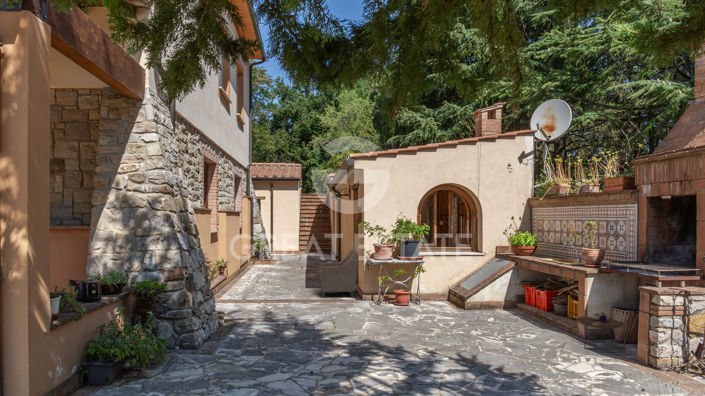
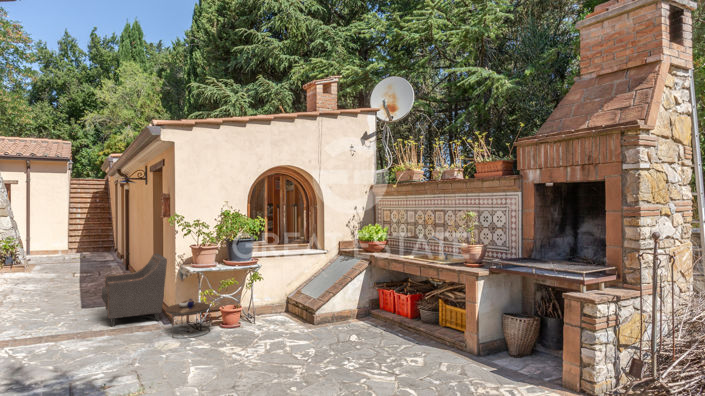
side table: present [577,312,625,353] -> present [165,299,210,338]

